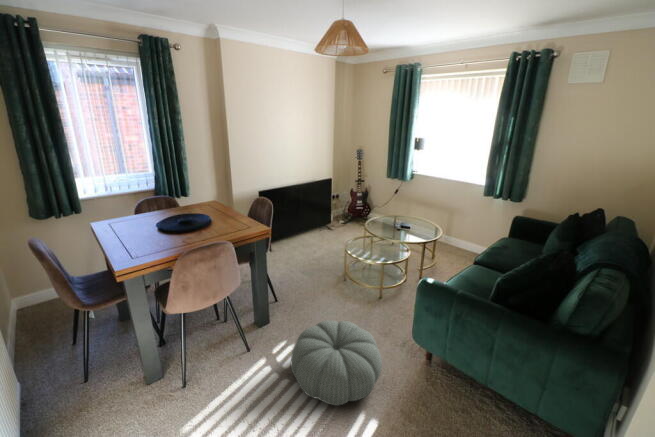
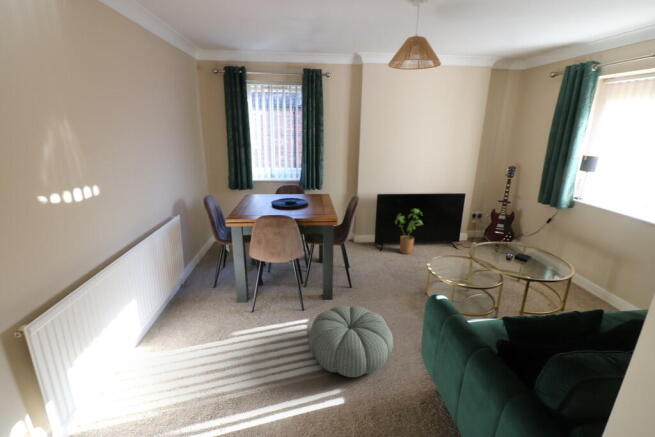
house plant: none [281,200,310,246] -> present [396,209,422,254]

